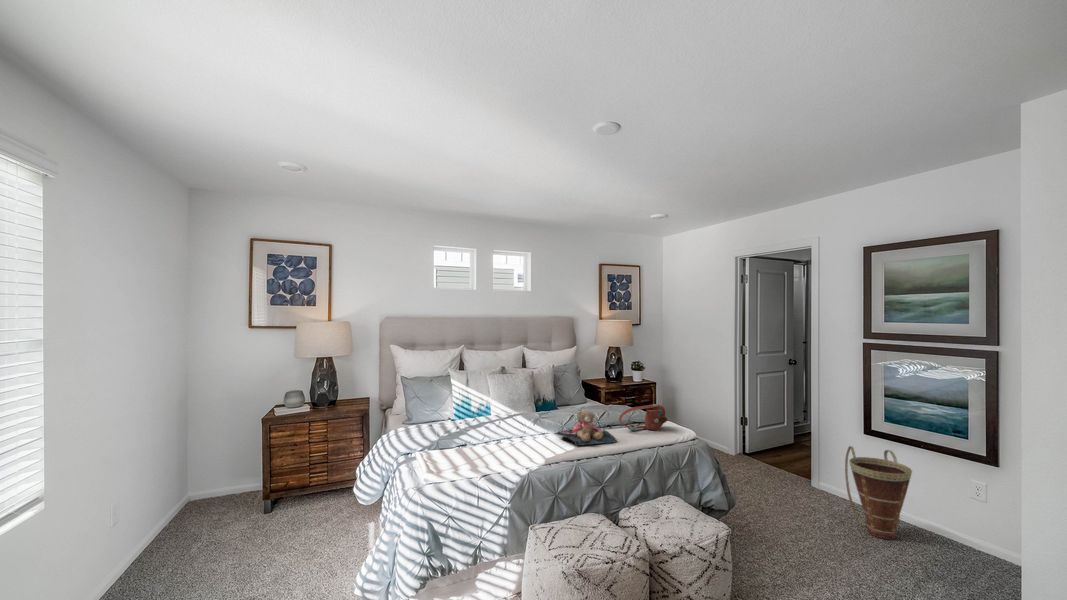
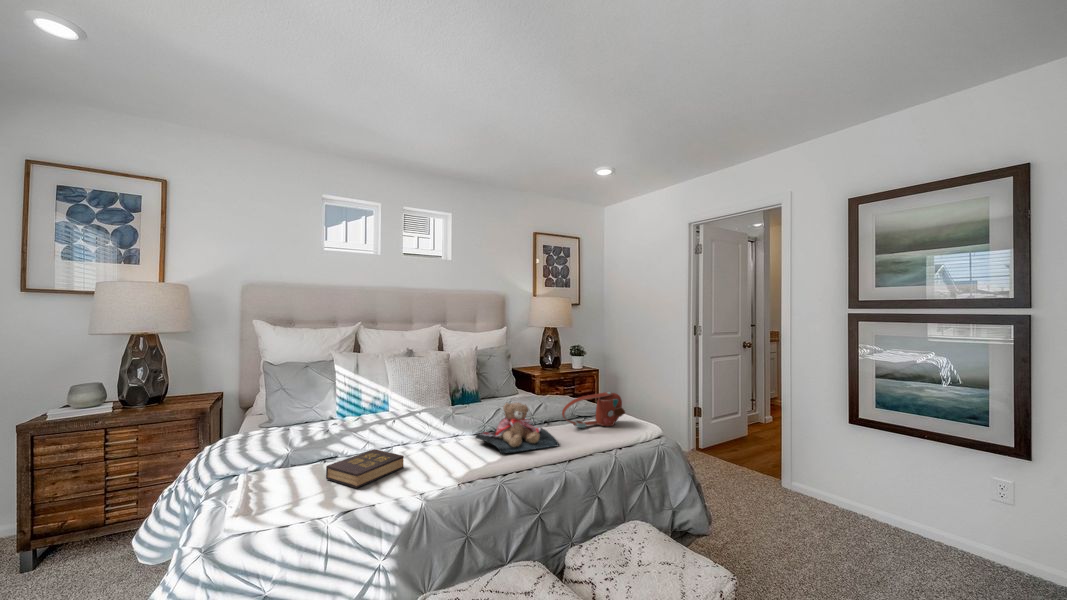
hardback book: none [468,439,513,462] -> present [326,449,404,488]
basket: present [845,446,912,539] -> none [828,438,919,554]

